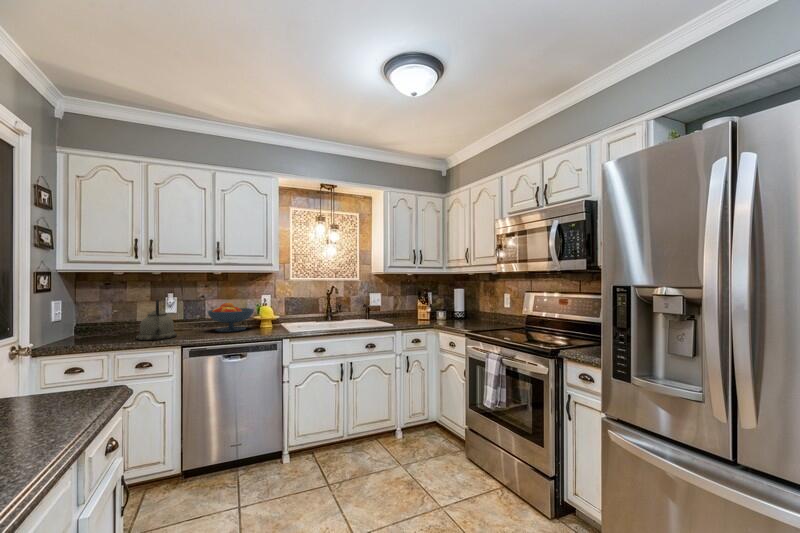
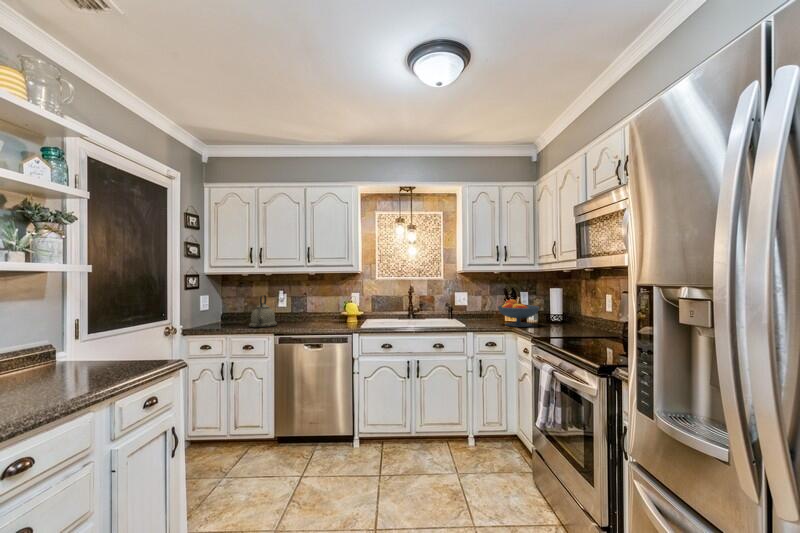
fruit bowl: present [208,303,254,332] -> present [498,300,539,327]

